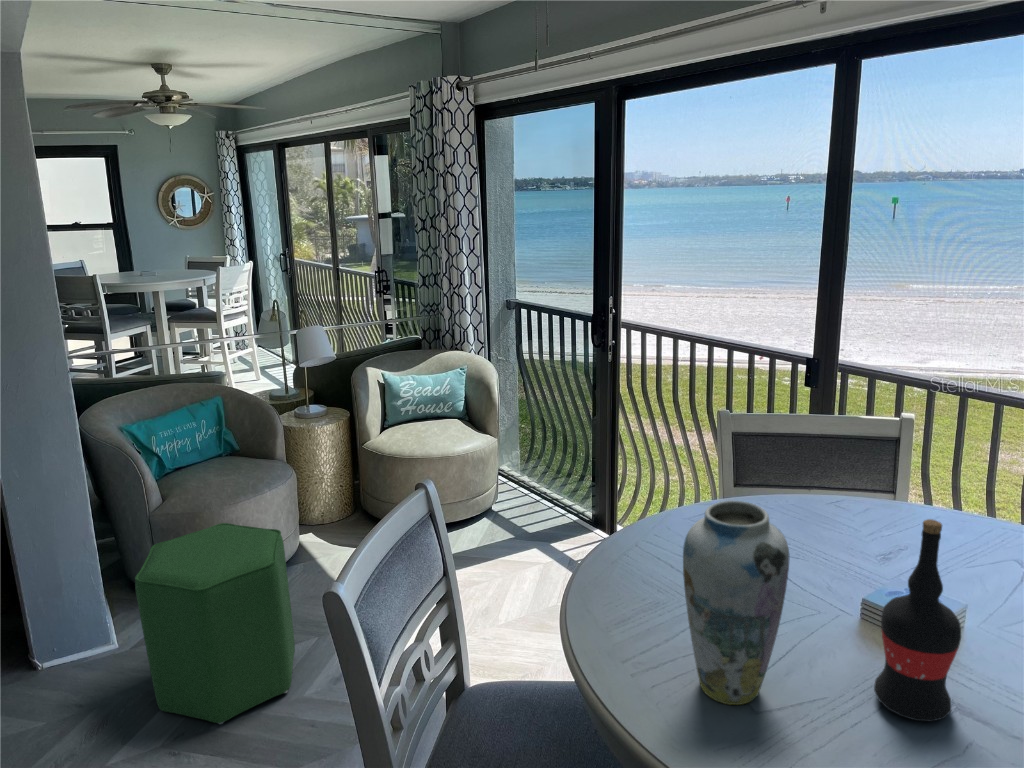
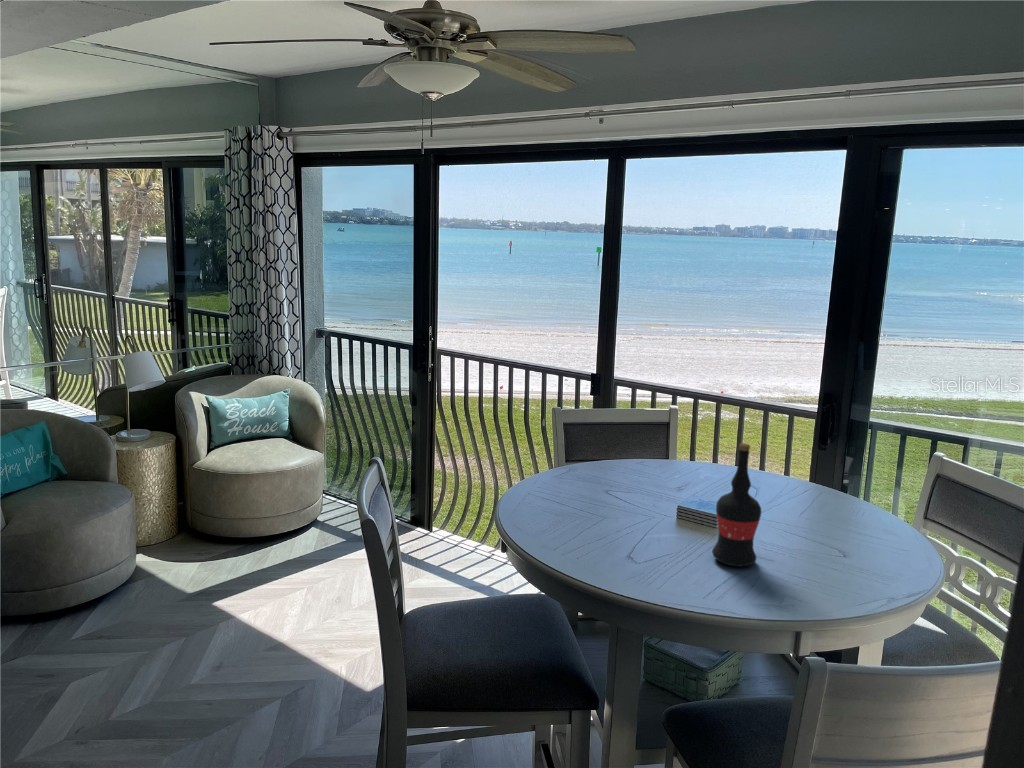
vase: present [683,500,790,705] -> none [604,441,670,573]
ottoman: present [135,523,295,724] -> none [21,537,176,726]

